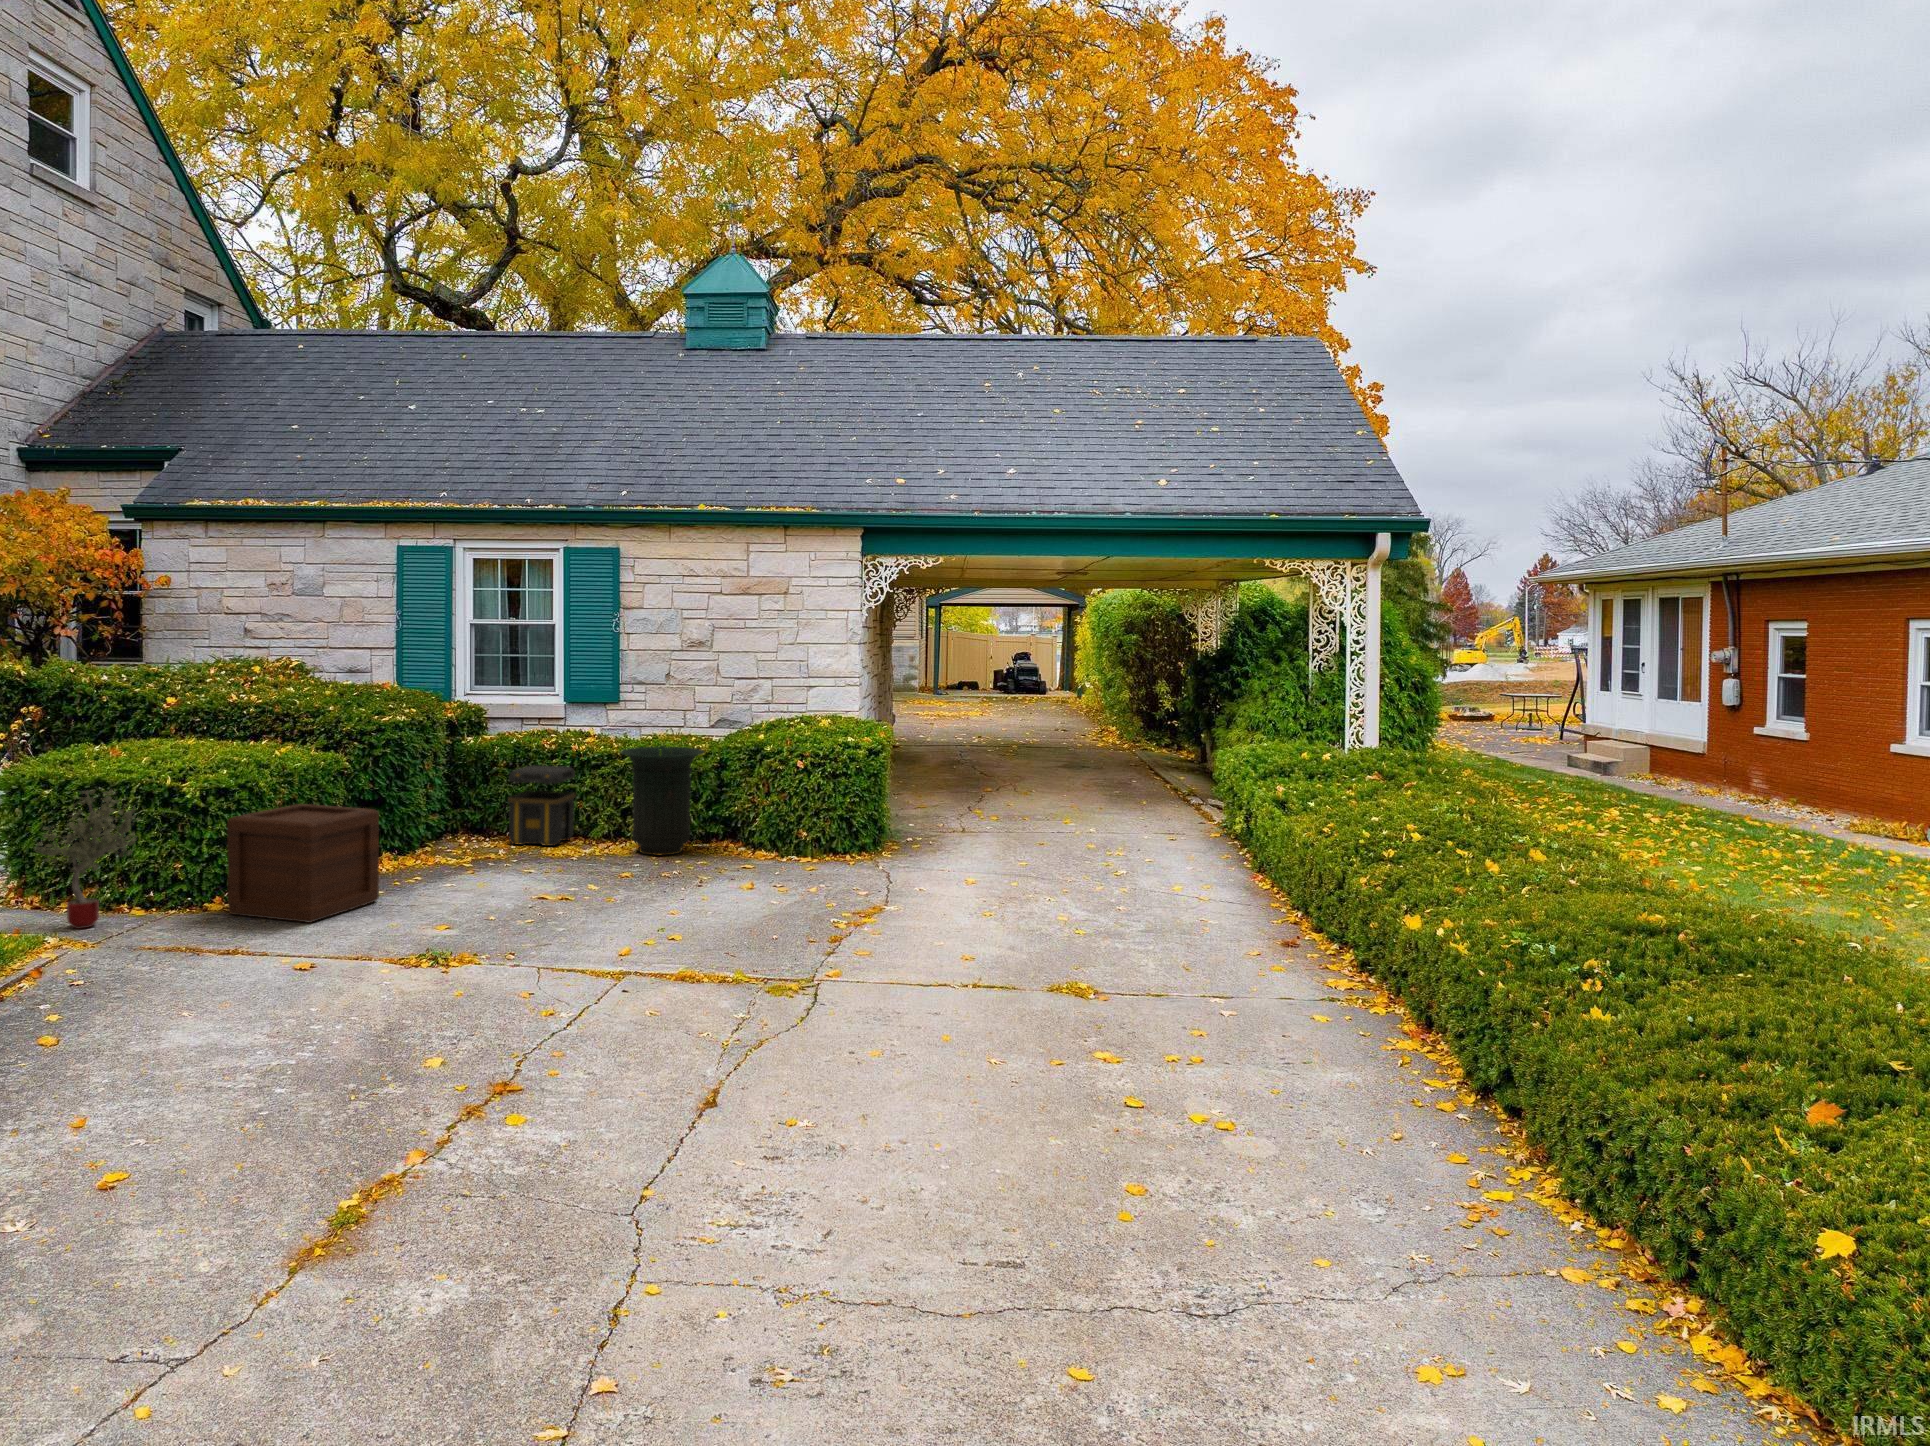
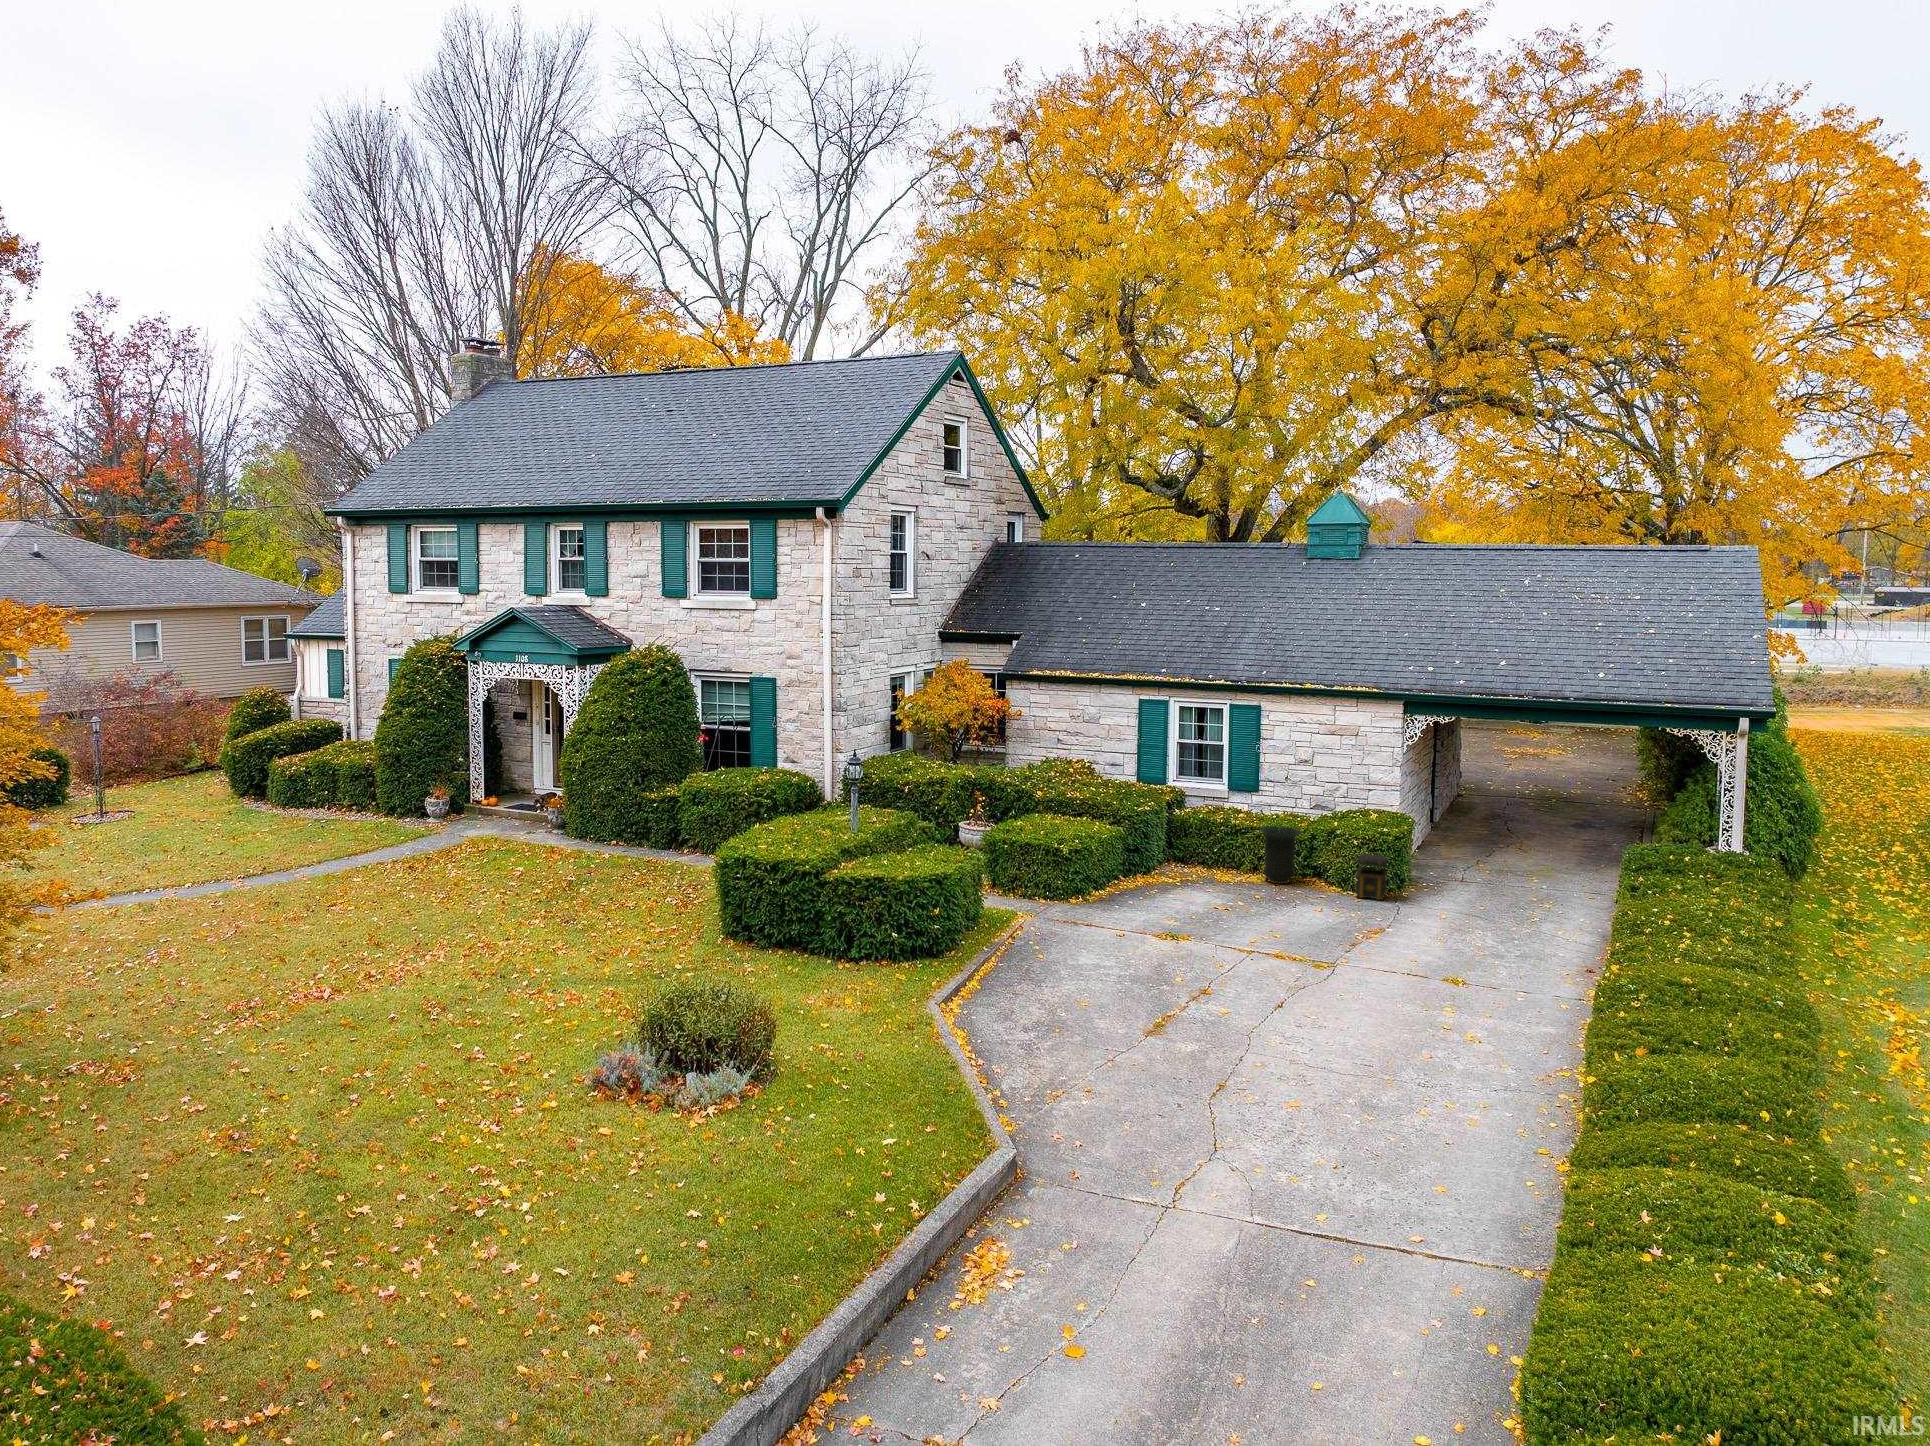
toolbox: present [508,766,575,846] -> present [1356,854,1388,900]
potted tree: present [35,789,140,929] -> none [1029,846,1069,900]
wooden crate: present [227,804,379,923] -> none [1098,853,1155,906]

